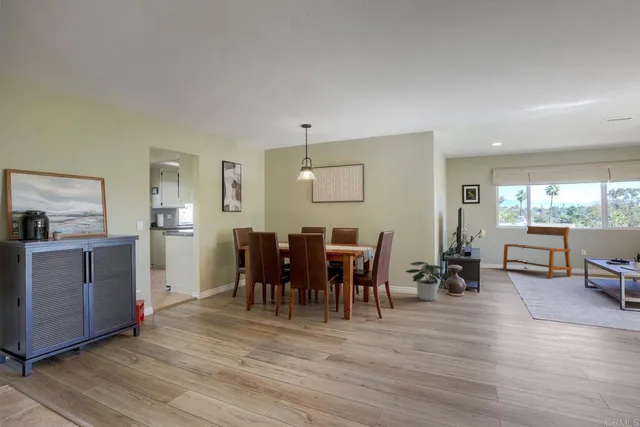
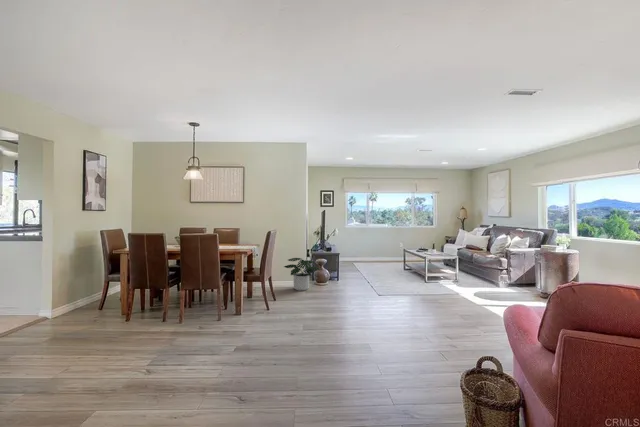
bench: present [503,226,572,279] -> none [351,225,395,266]

